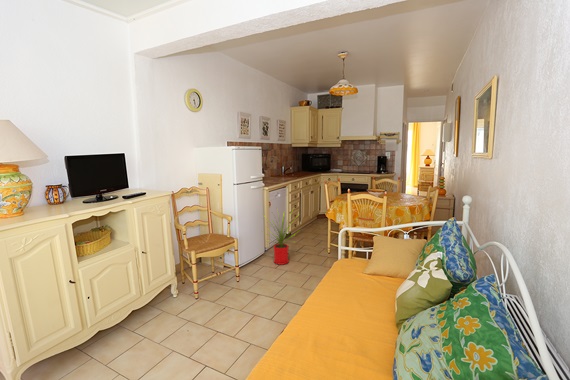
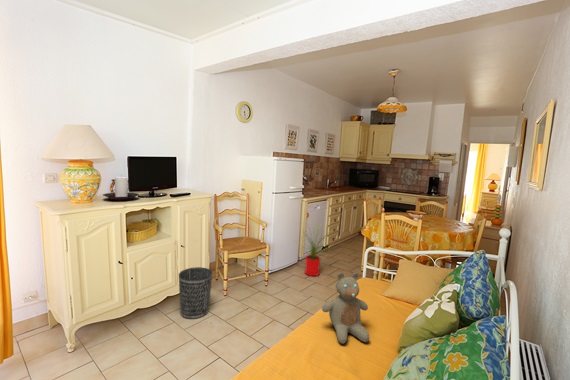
candle holder: none [38,180,85,210] -> present [103,177,139,201]
teddy bear: none [316,254,366,326] -> present [322,272,370,344]
wastebasket: none [144,273,182,330] -> present [179,267,212,319]

